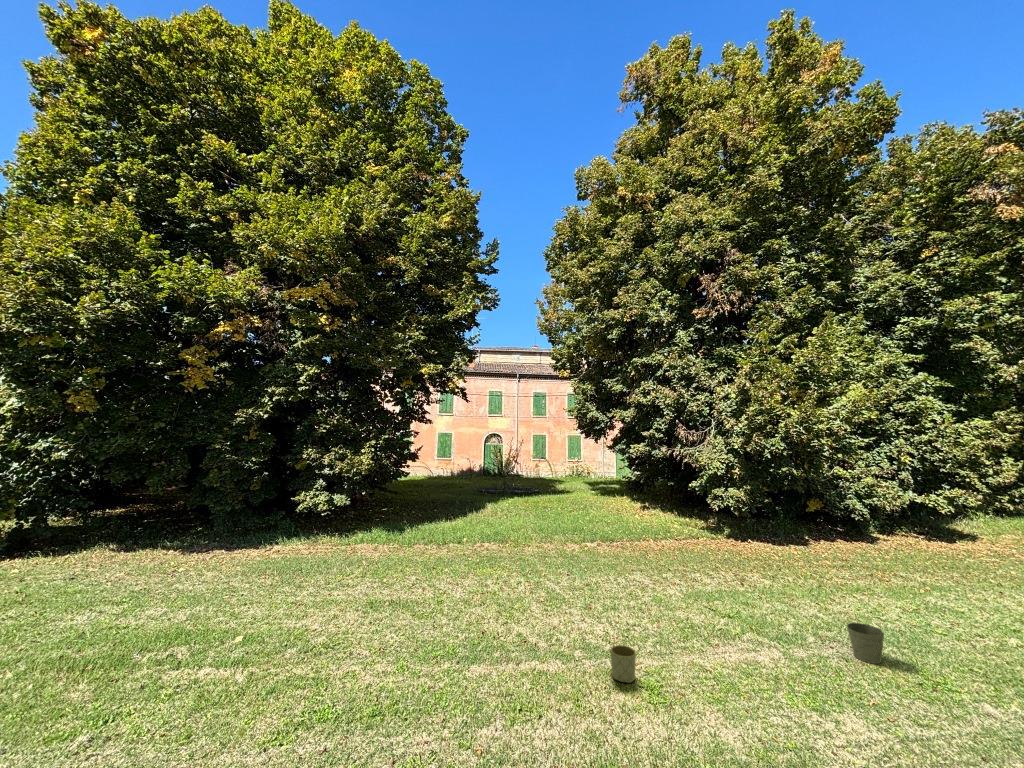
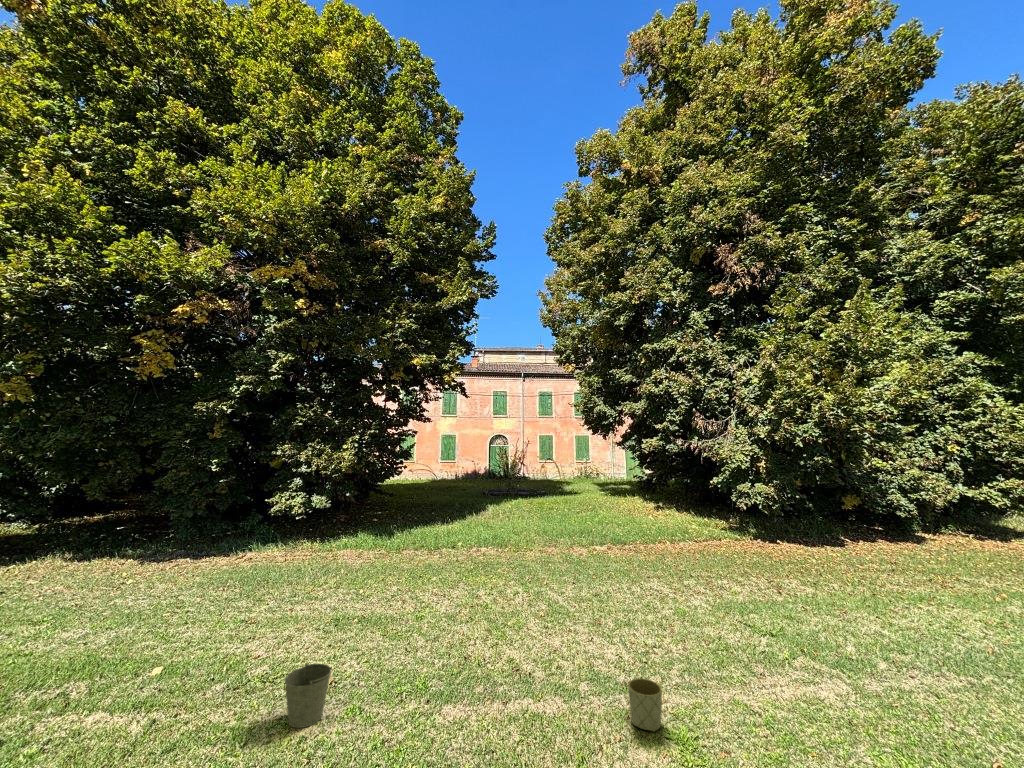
bucket: present [847,623,884,664] -> present [285,664,332,728]

